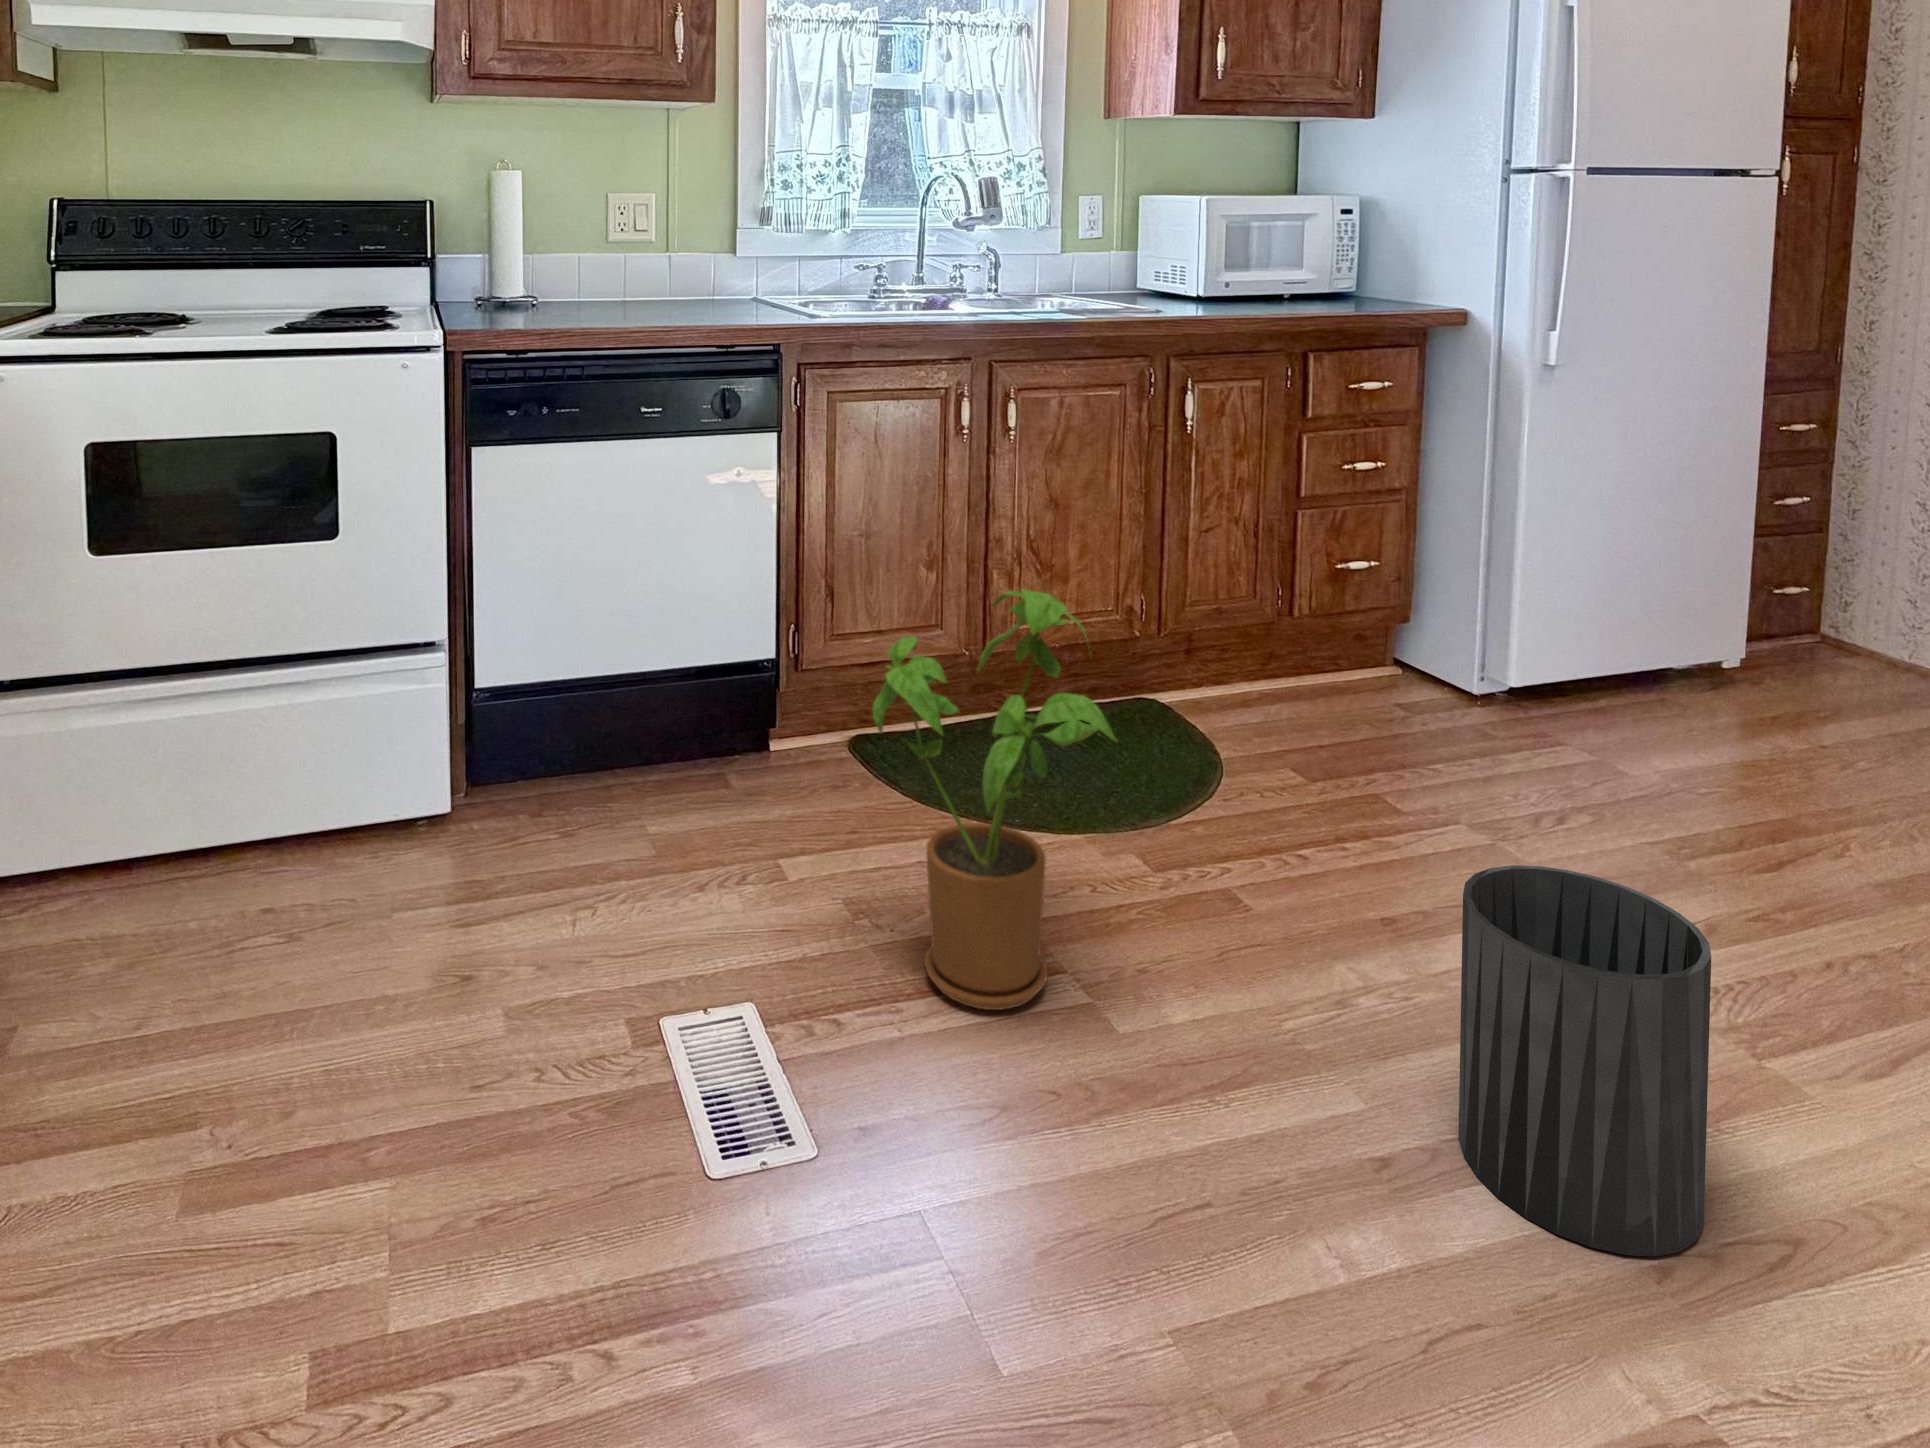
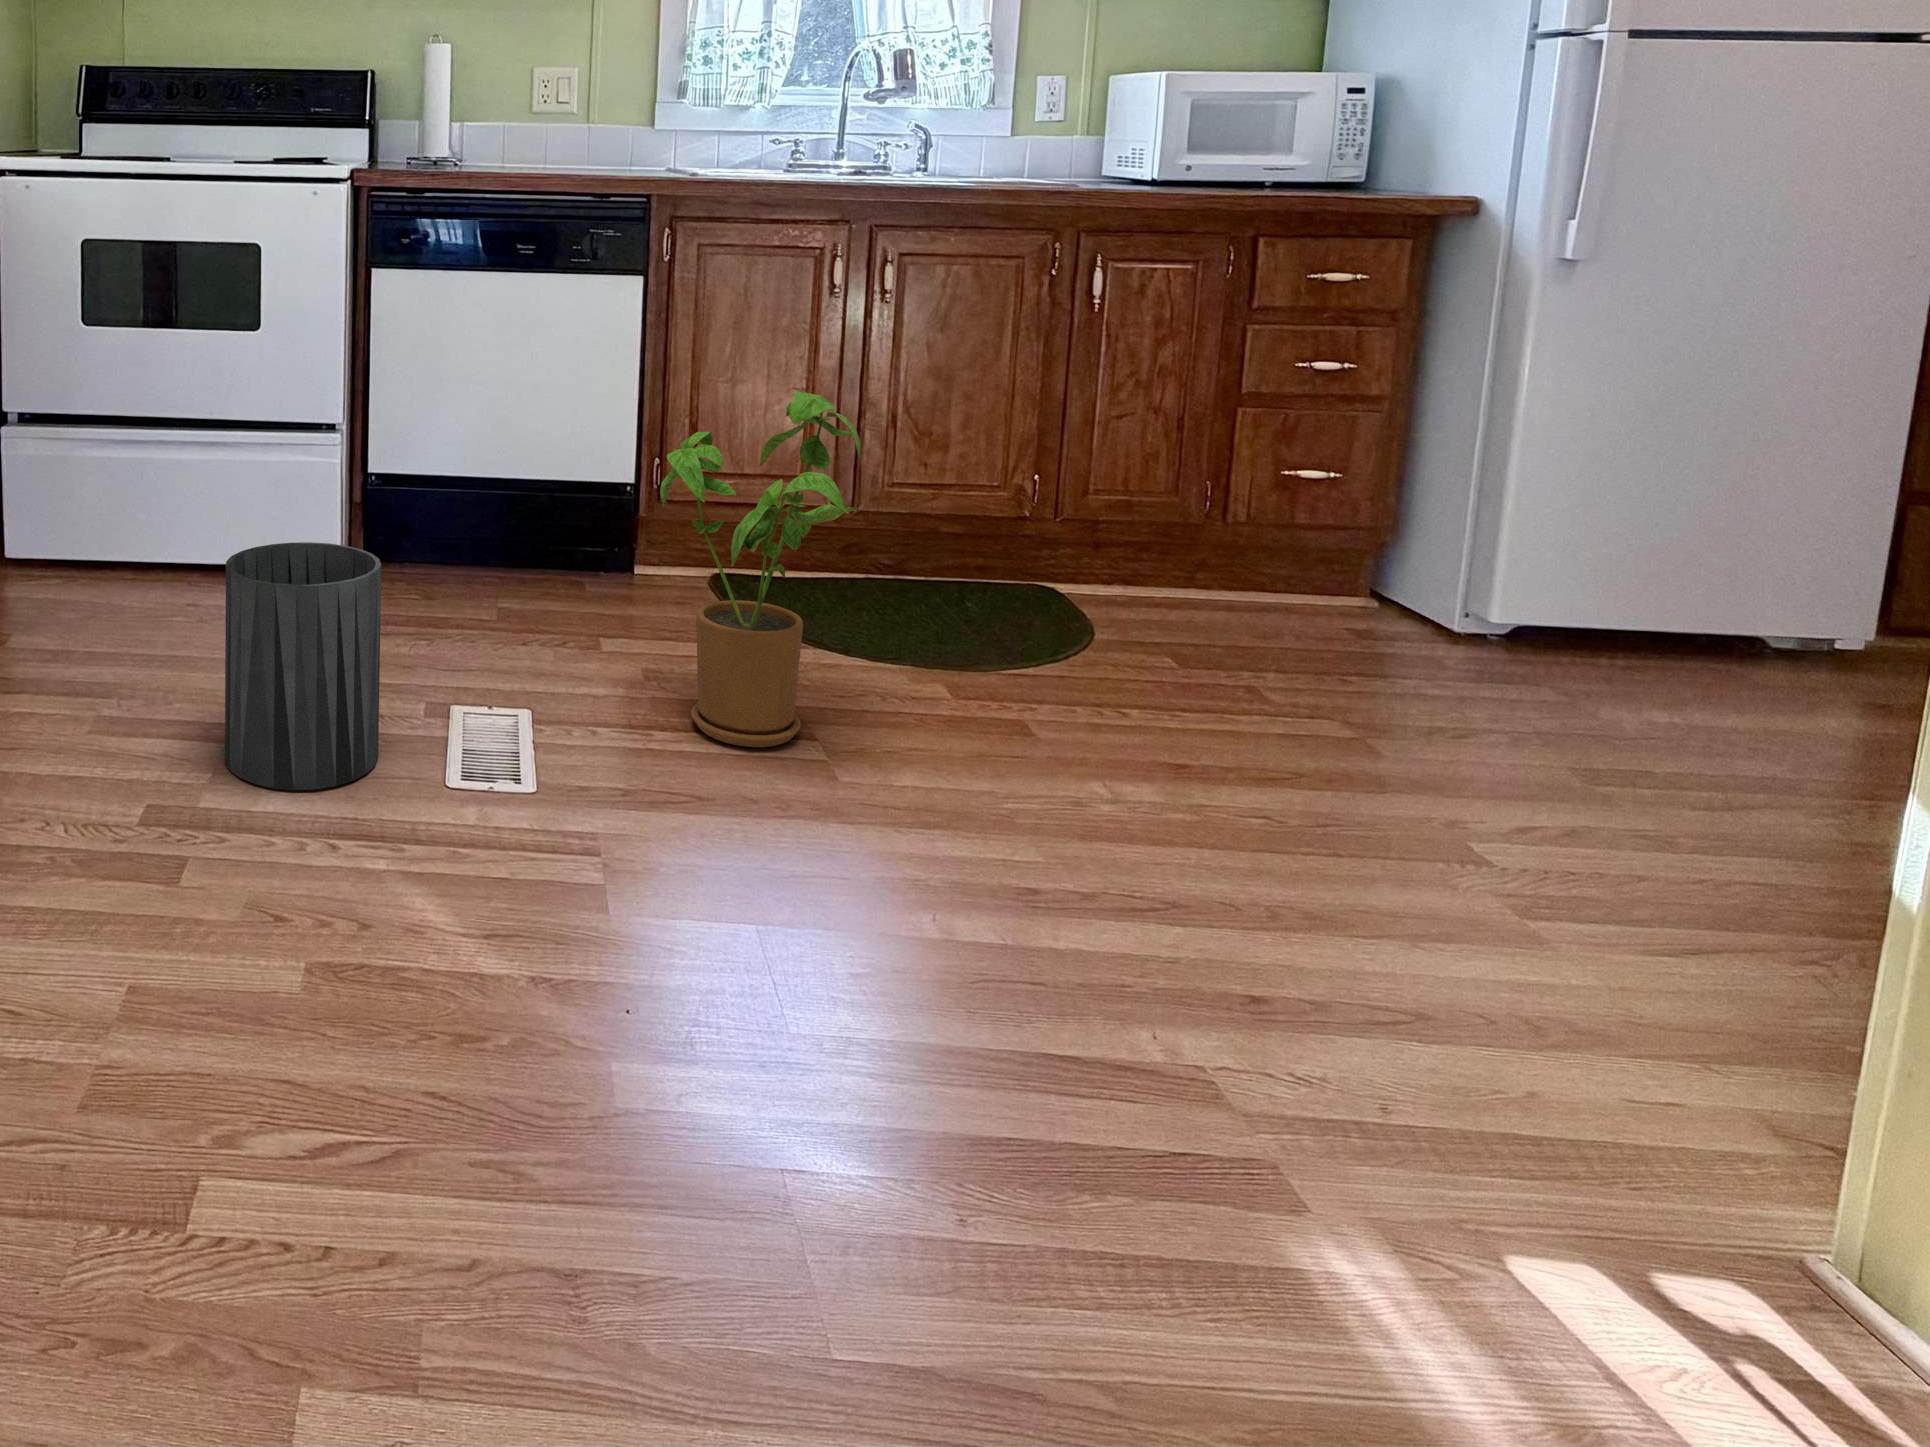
trash can: present [1458,865,1711,1256] -> present [225,542,381,790]

